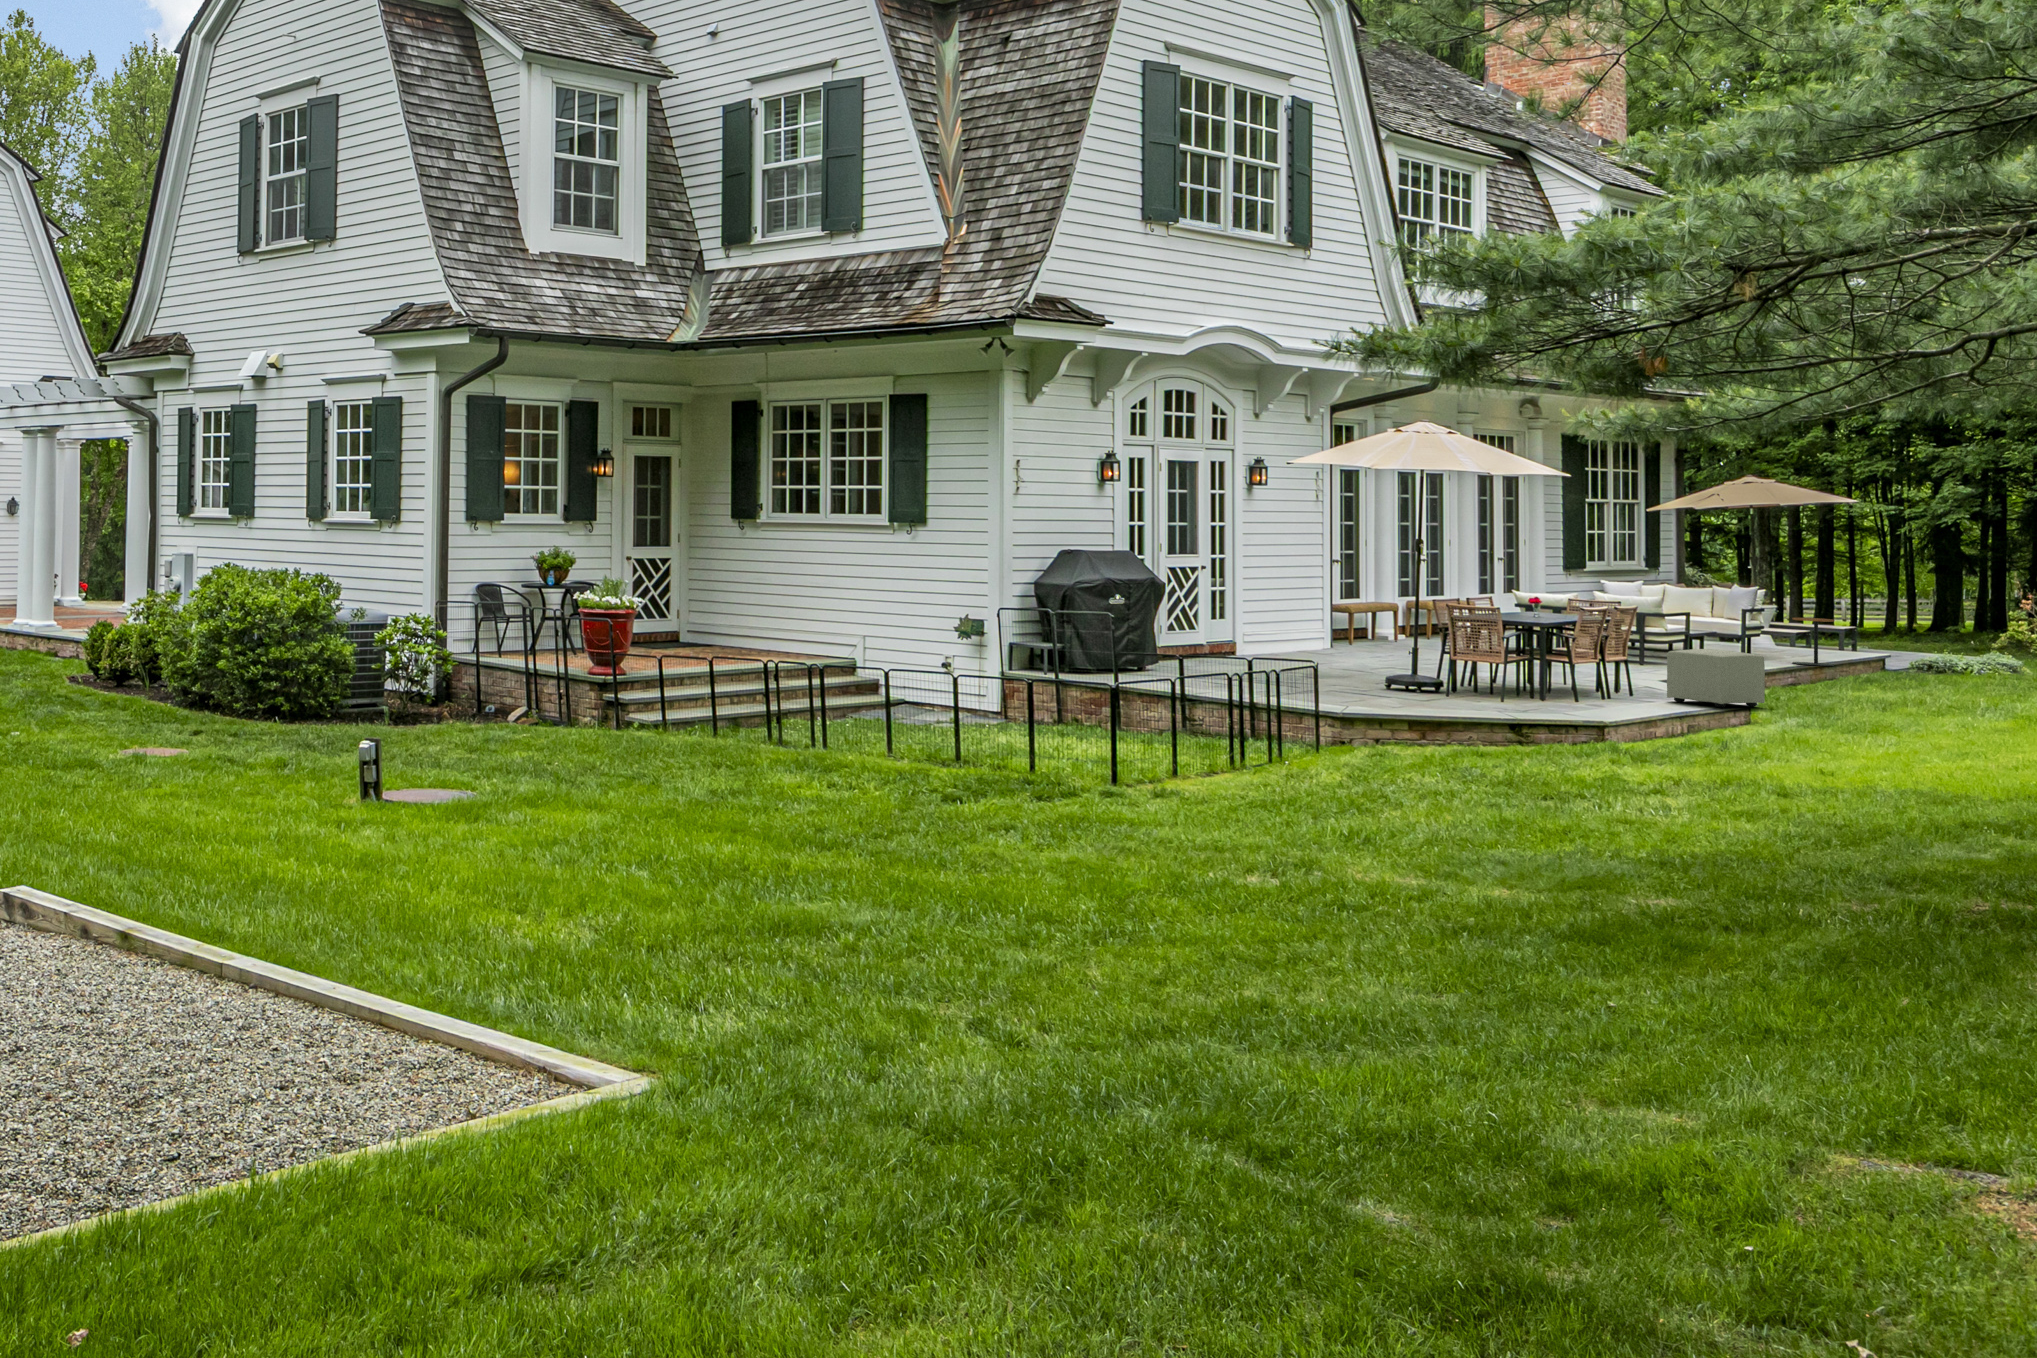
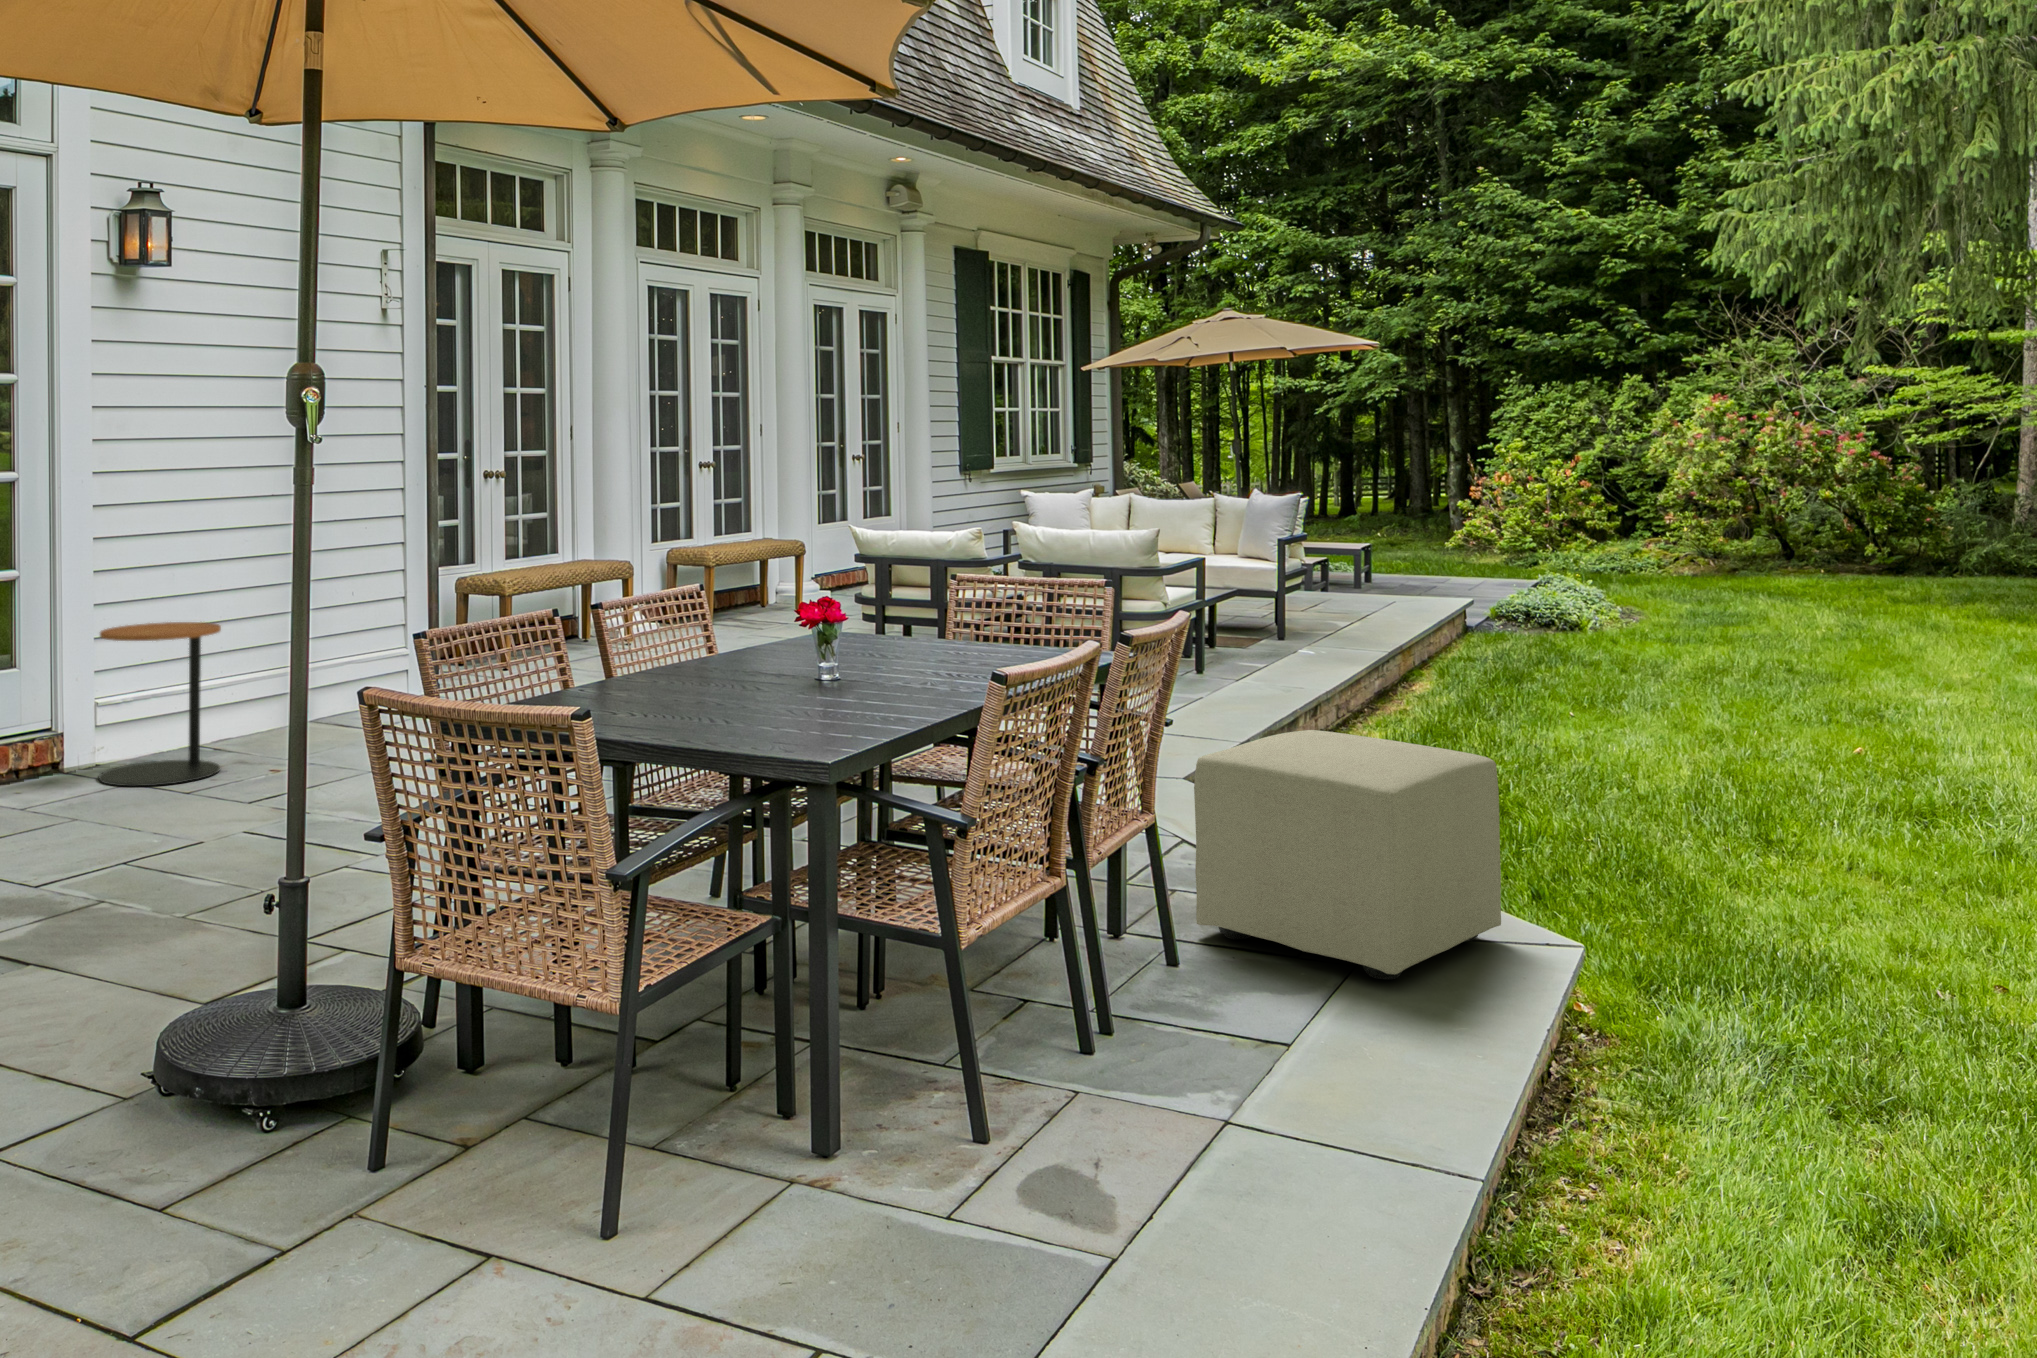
side table: present [1792,618,1834,666] -> present [99,622,221,786]

